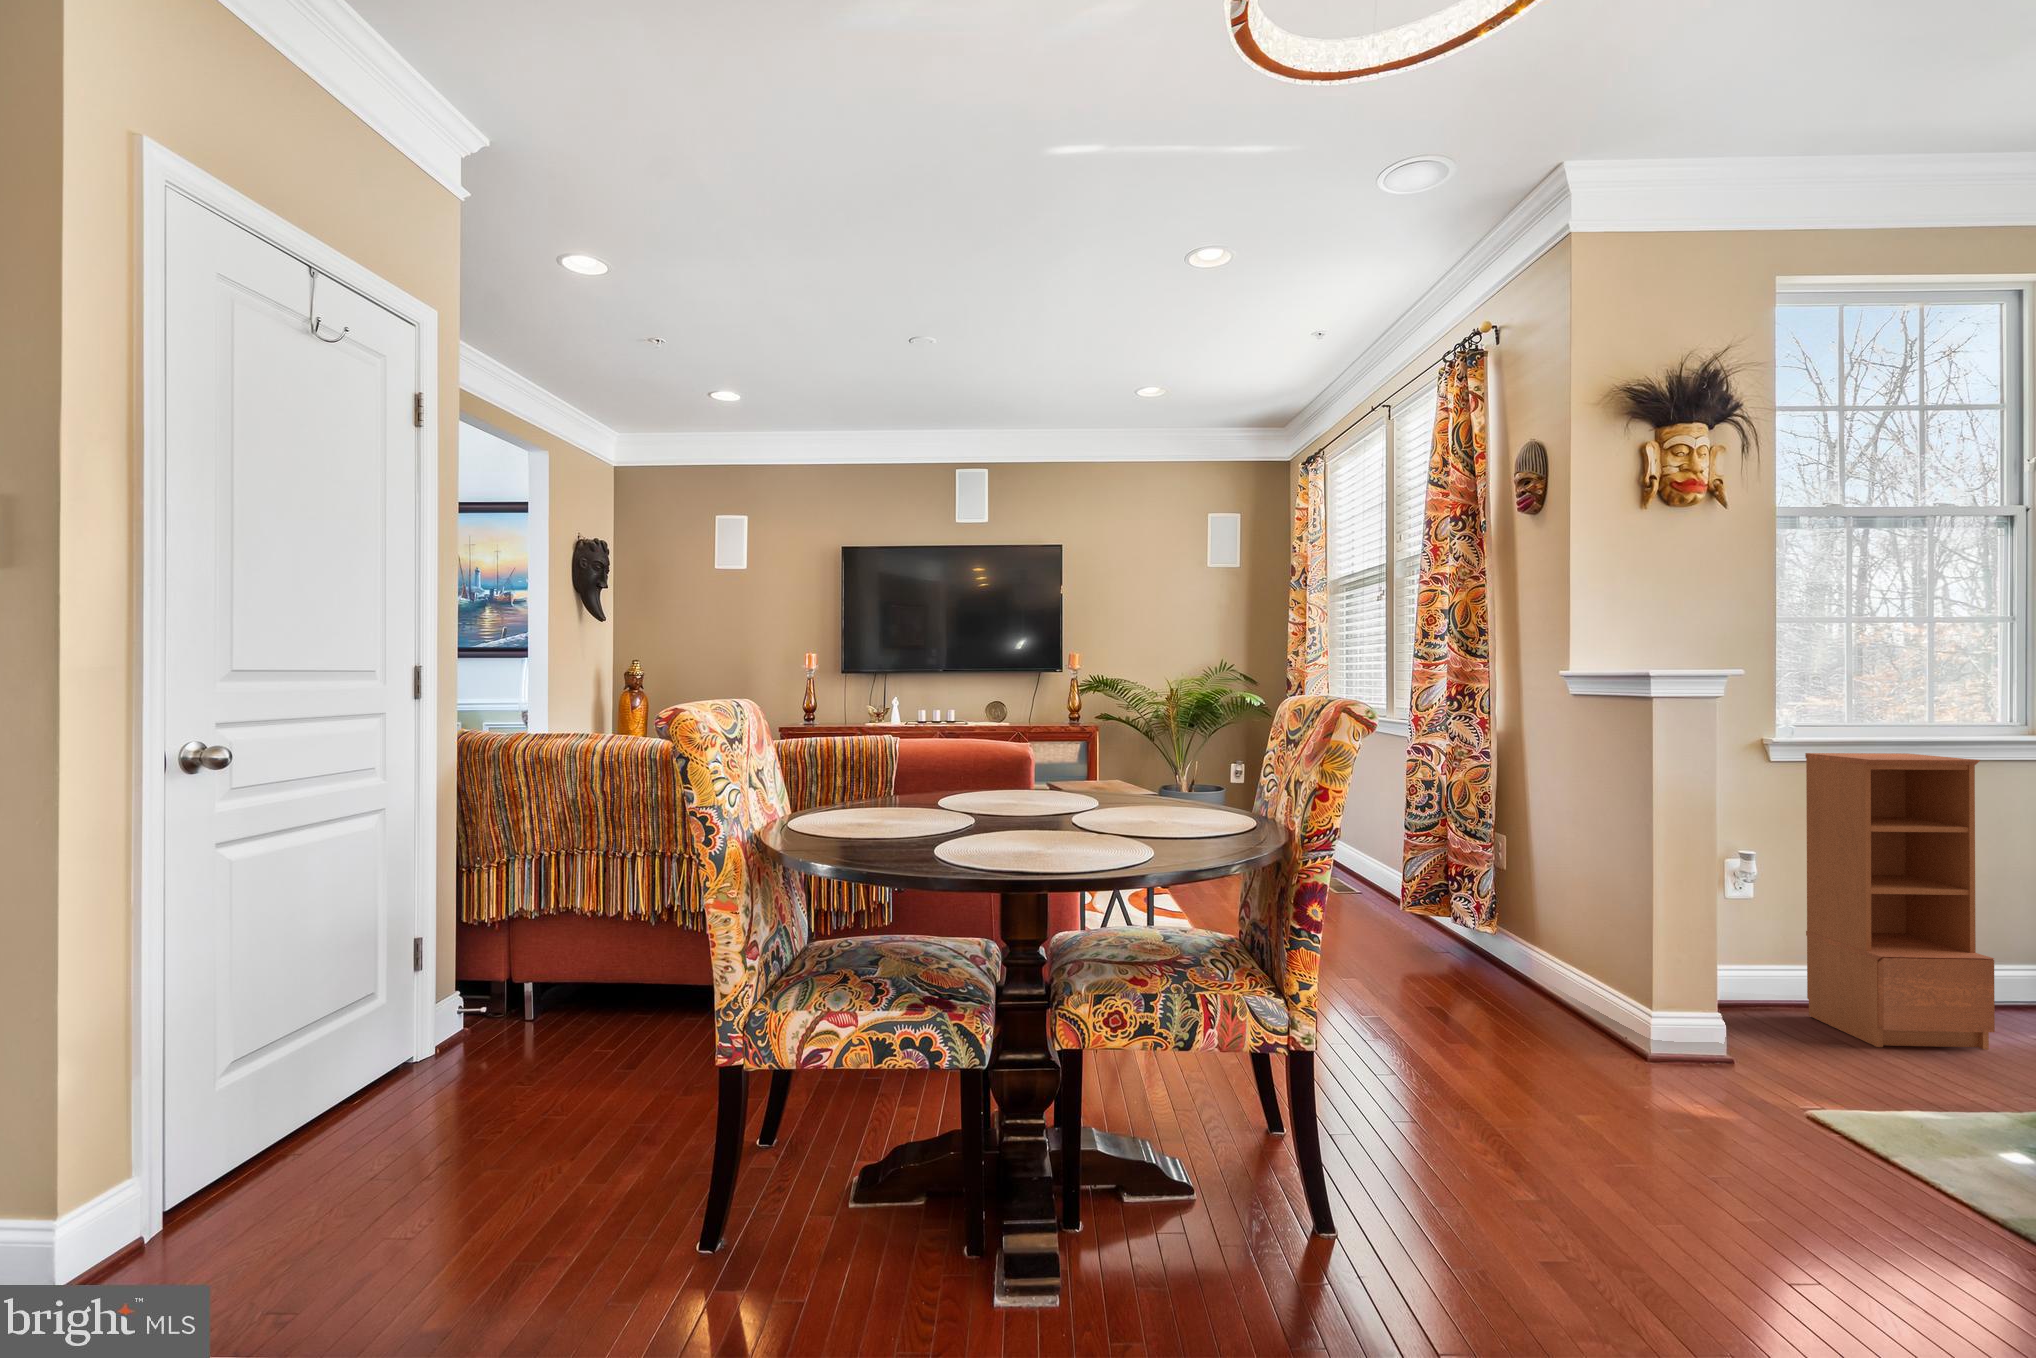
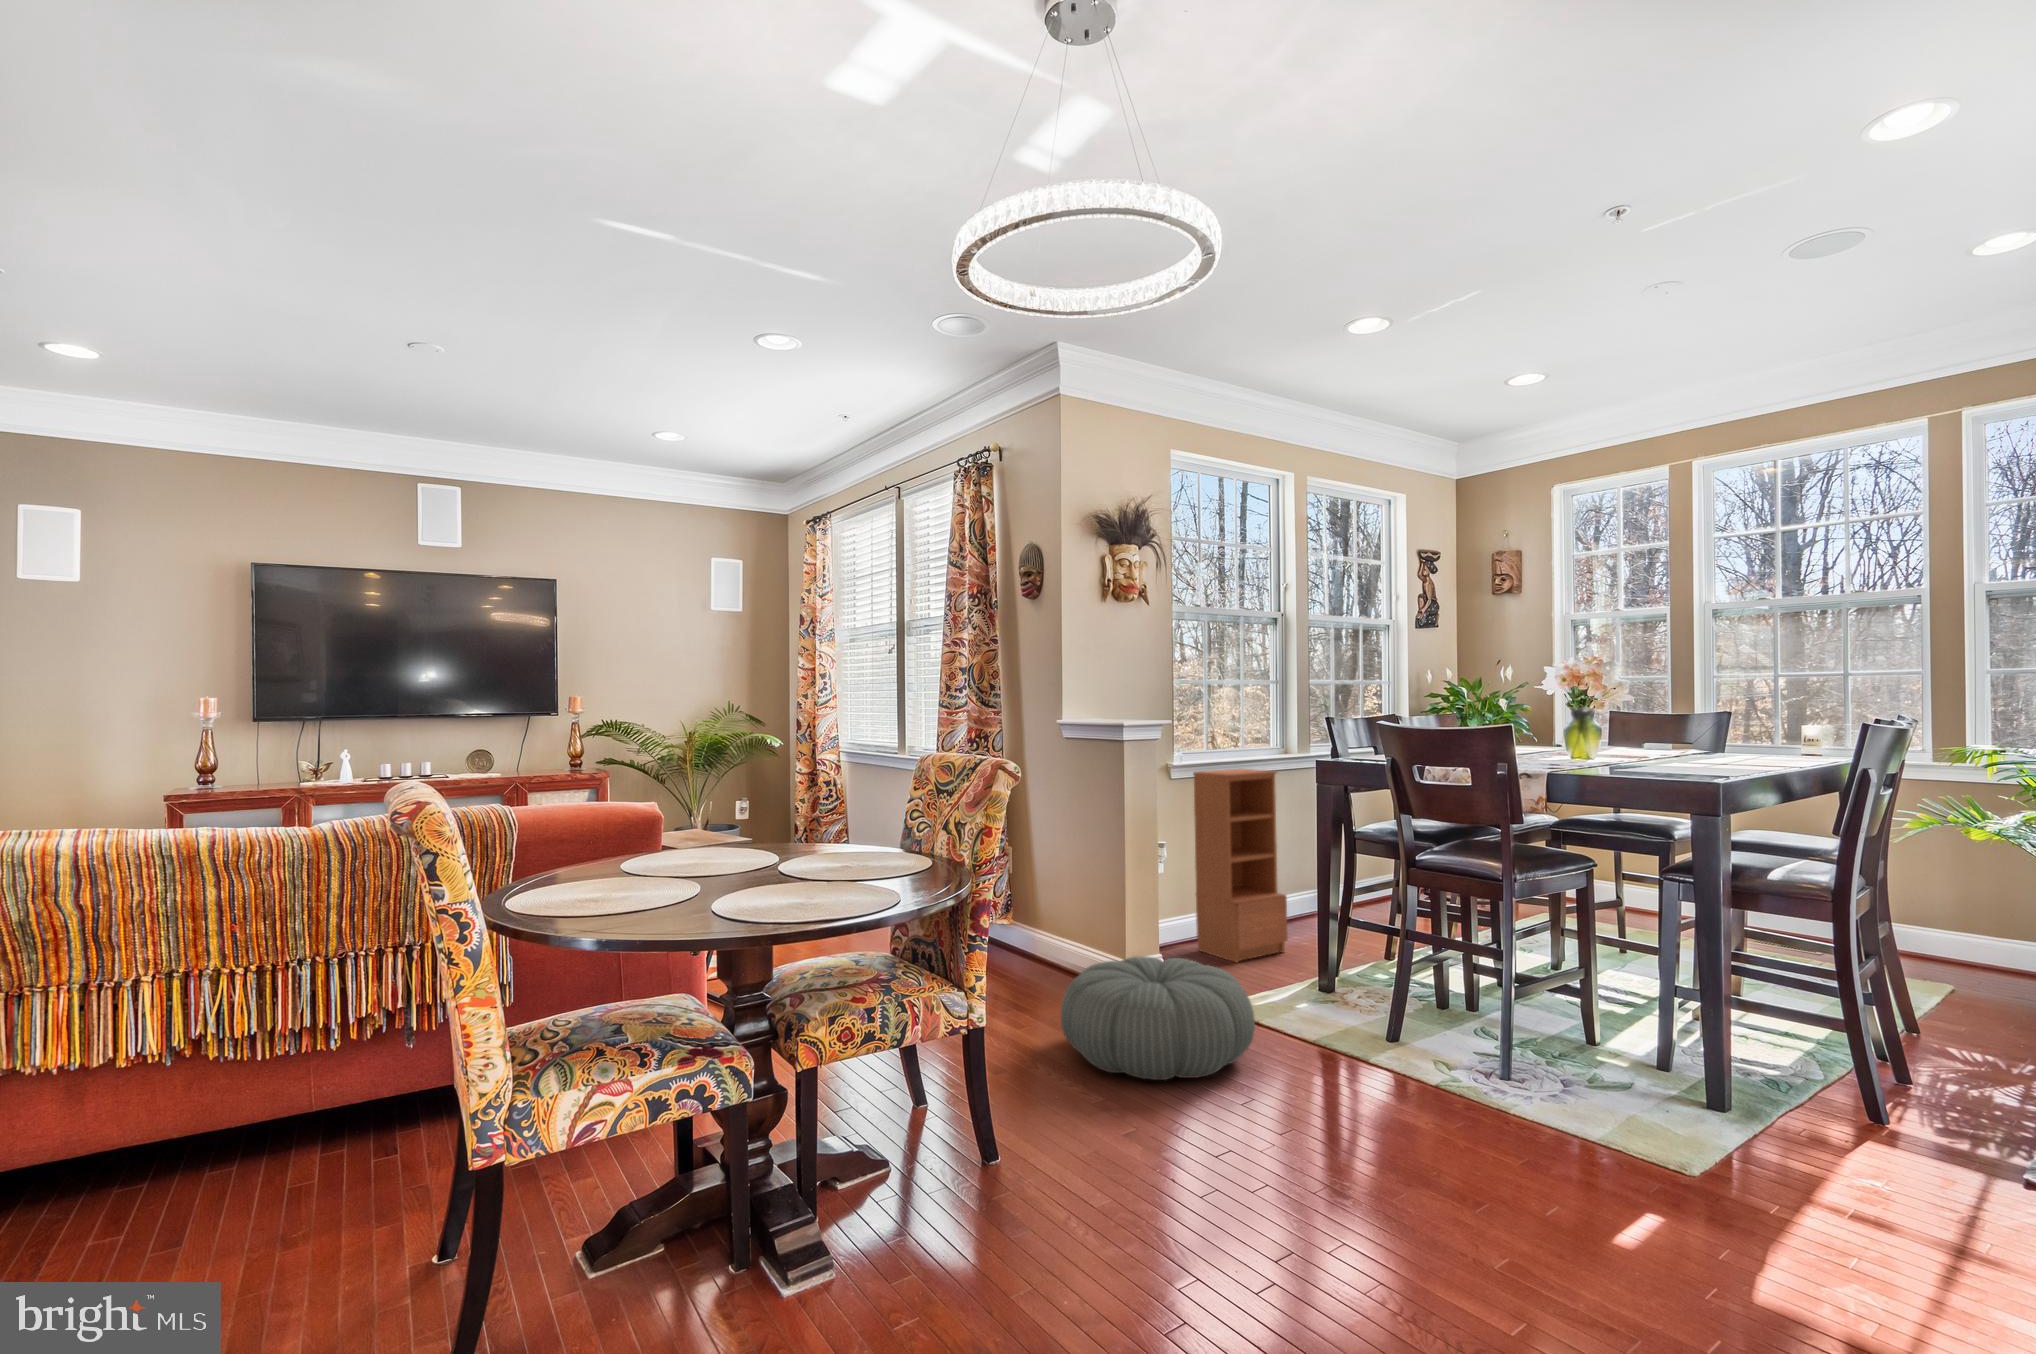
pouf: none [1503,1001,1849,1209] -> present [1061,956,1255,1080]

